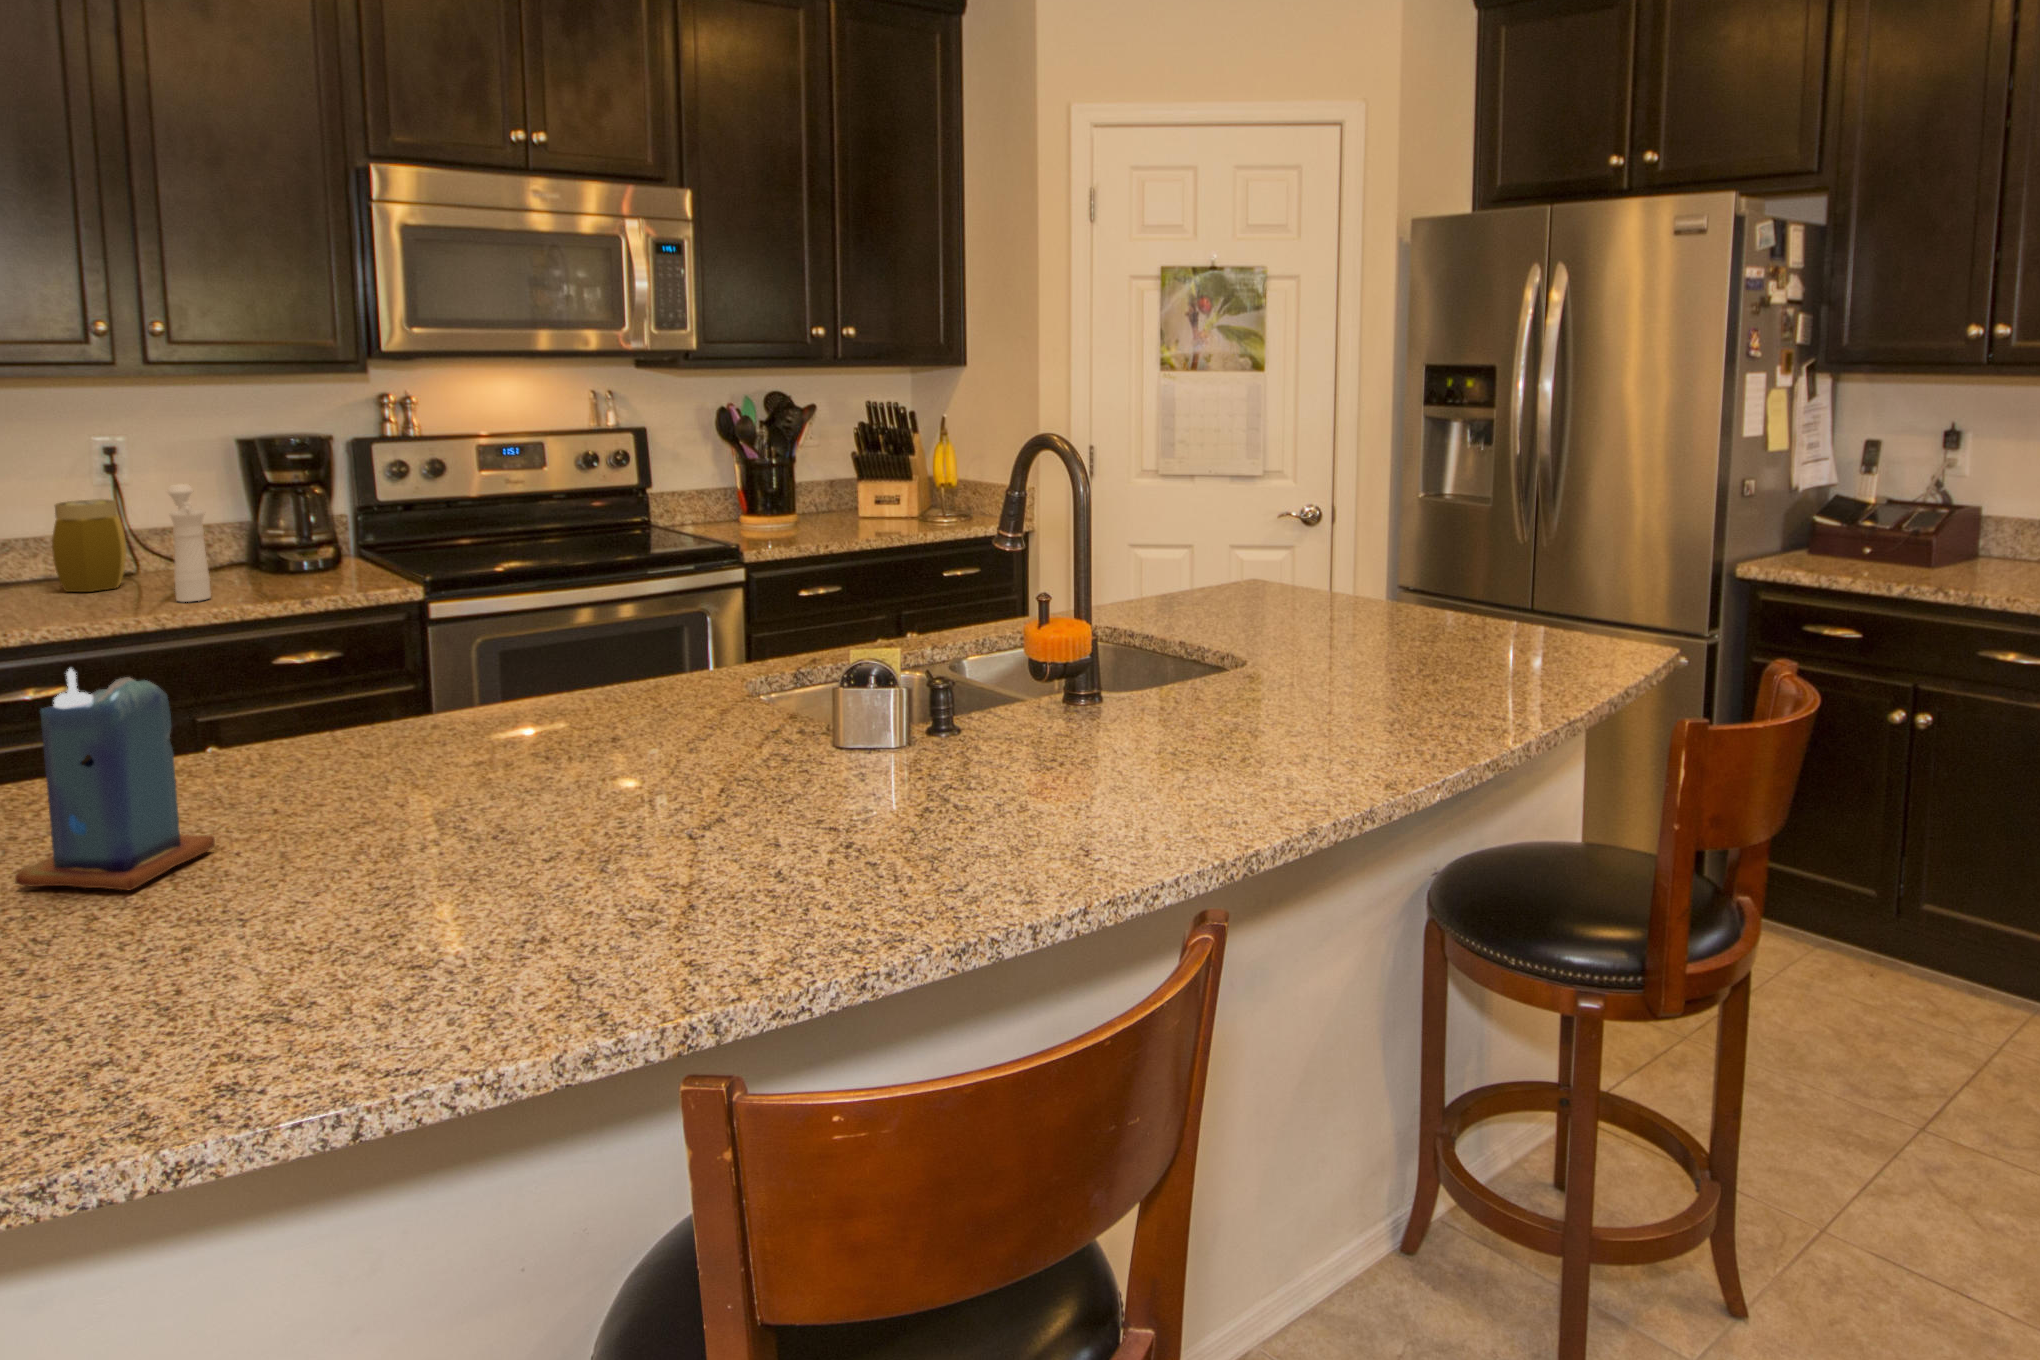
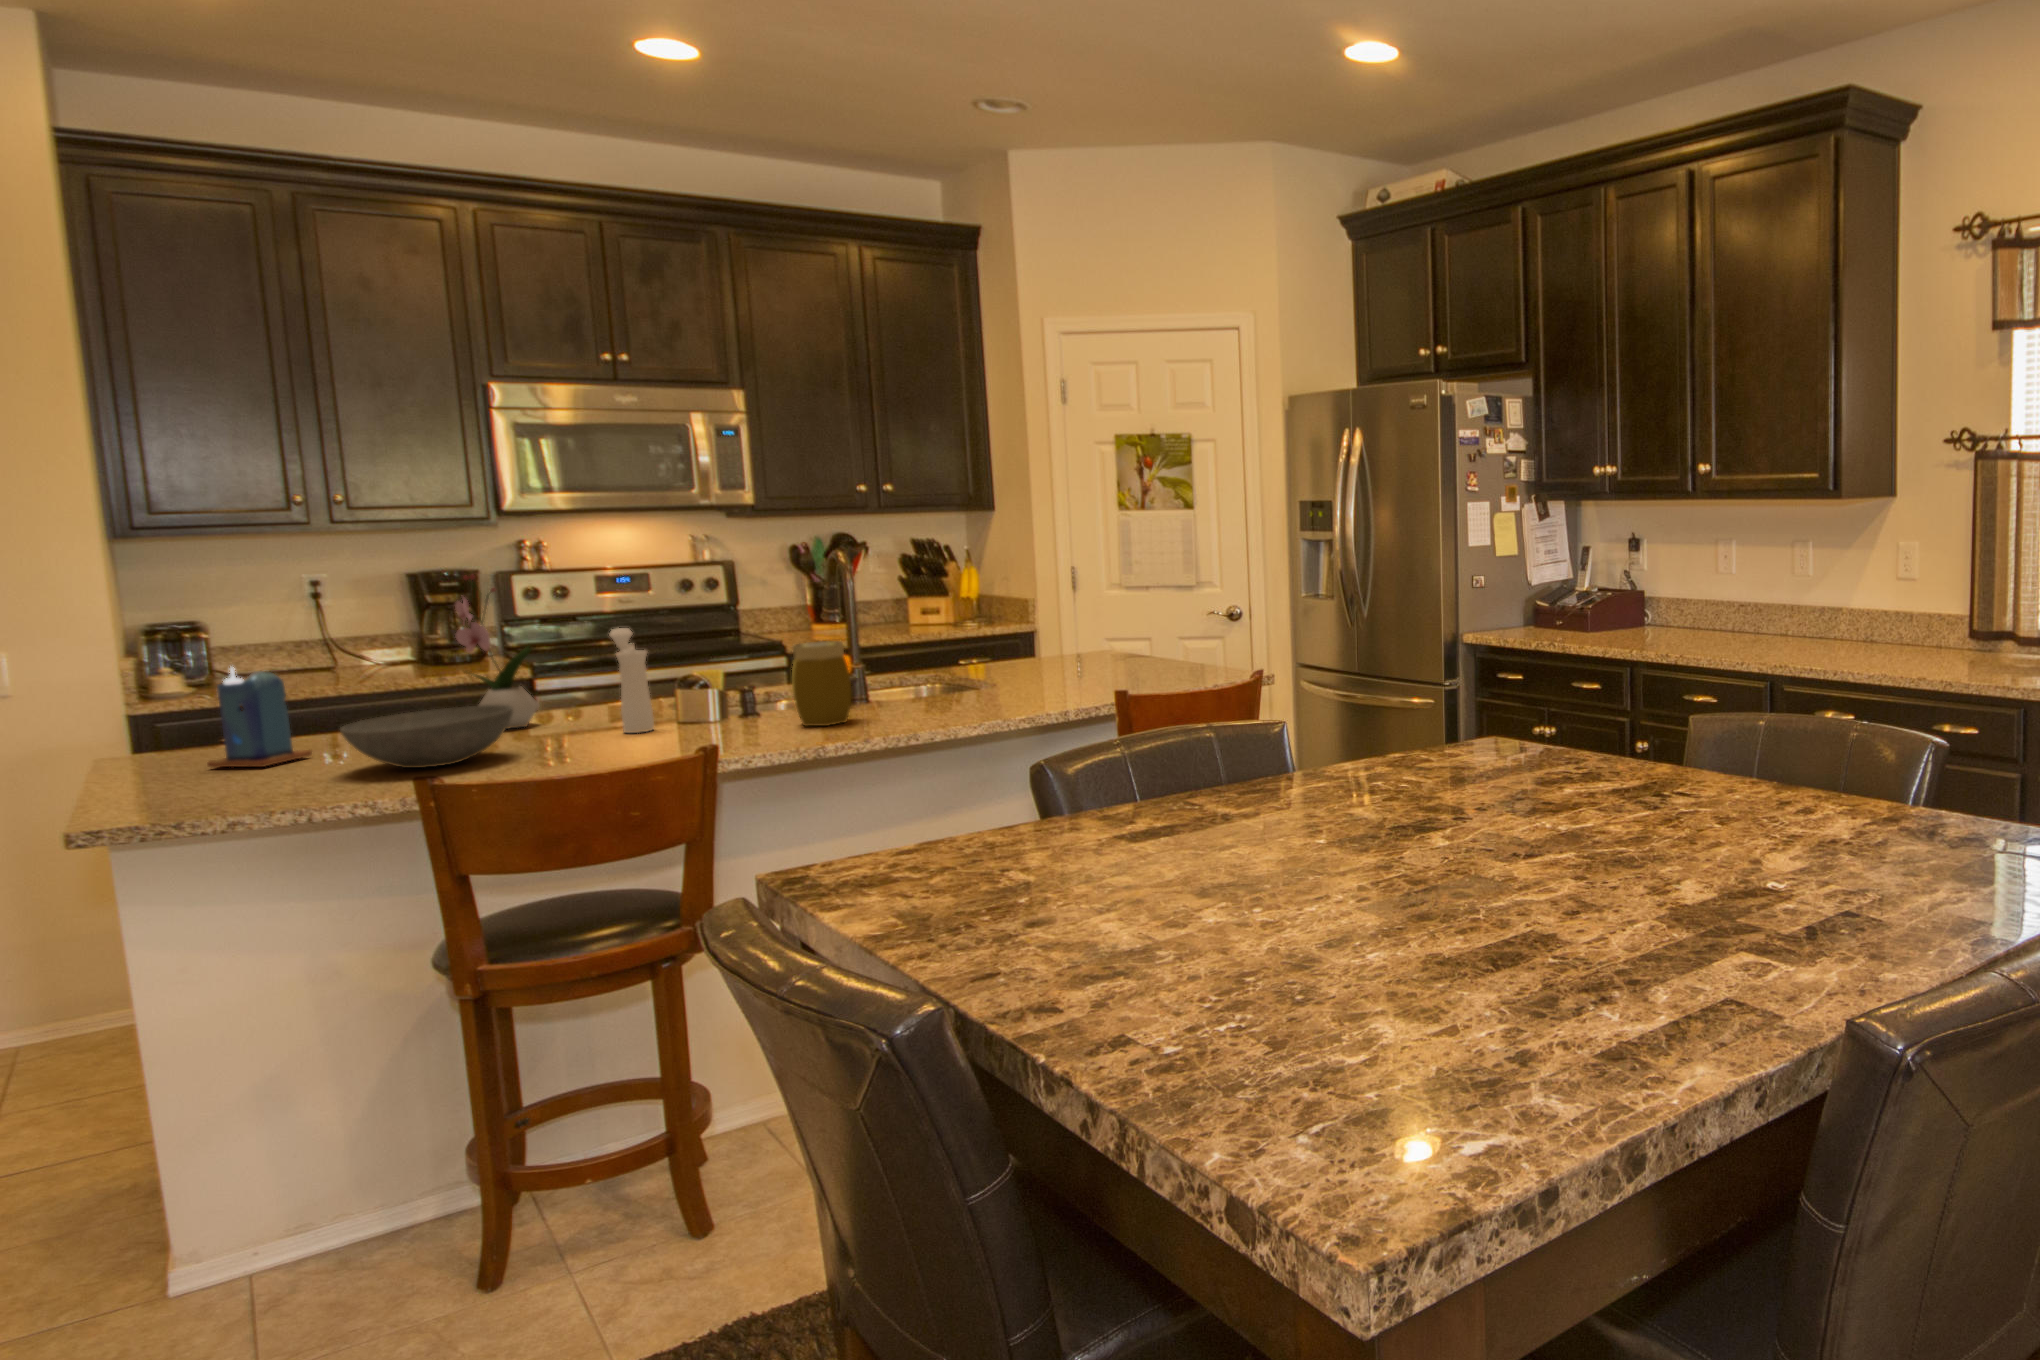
flower arrangement: none [450,471,590,768] -> present [455,575,539,729]
pepper mill: present [167,484,211,602] -> present [610,628,654,733]
jar: present [52,499,126,592] -> present [792,641,851,726]
bowl: none [314,753,641,917] -> present [340,705,513,768]

